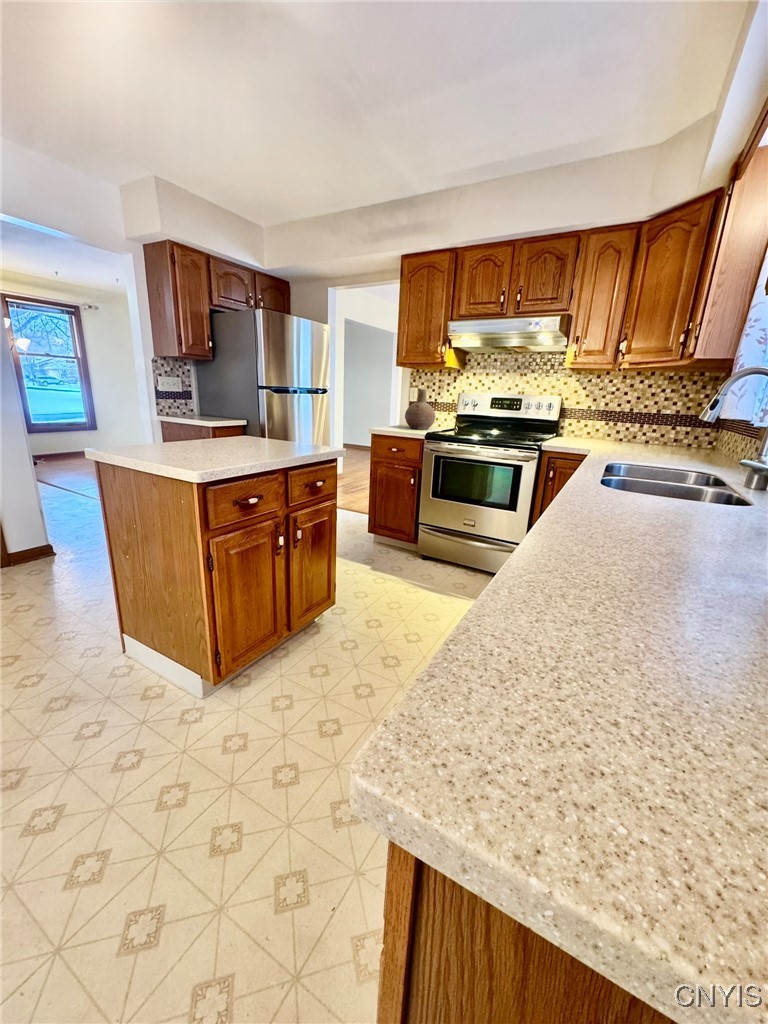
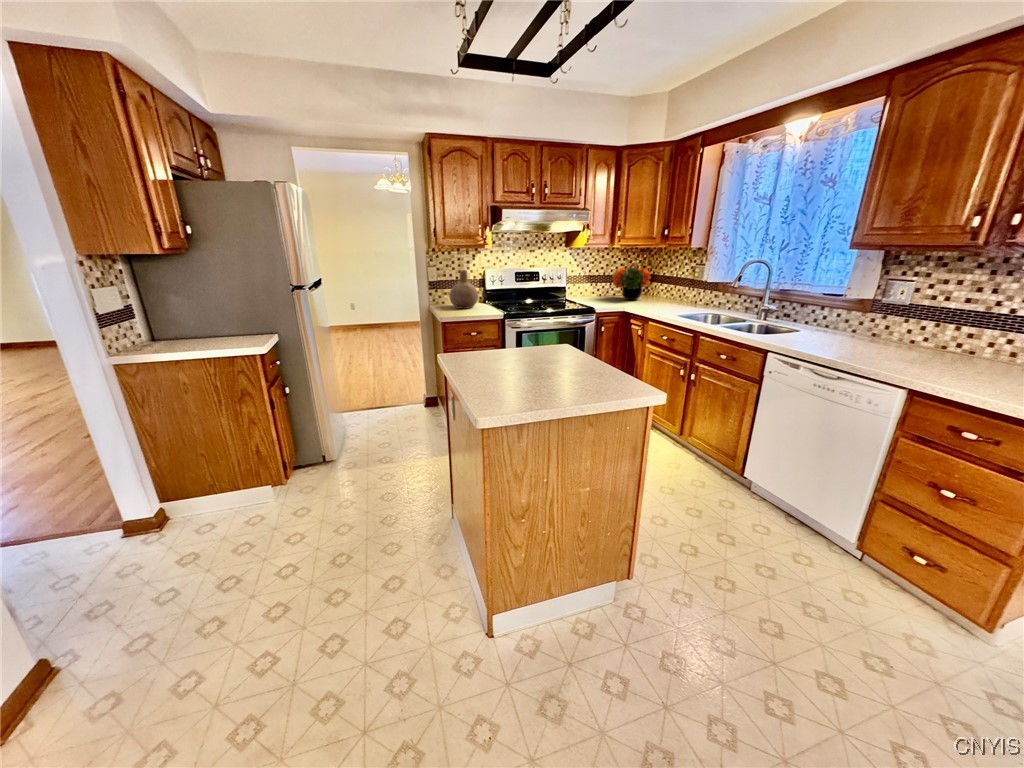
flower arrangement: none [615,394,688,450] -> present [612,265,651,300]

